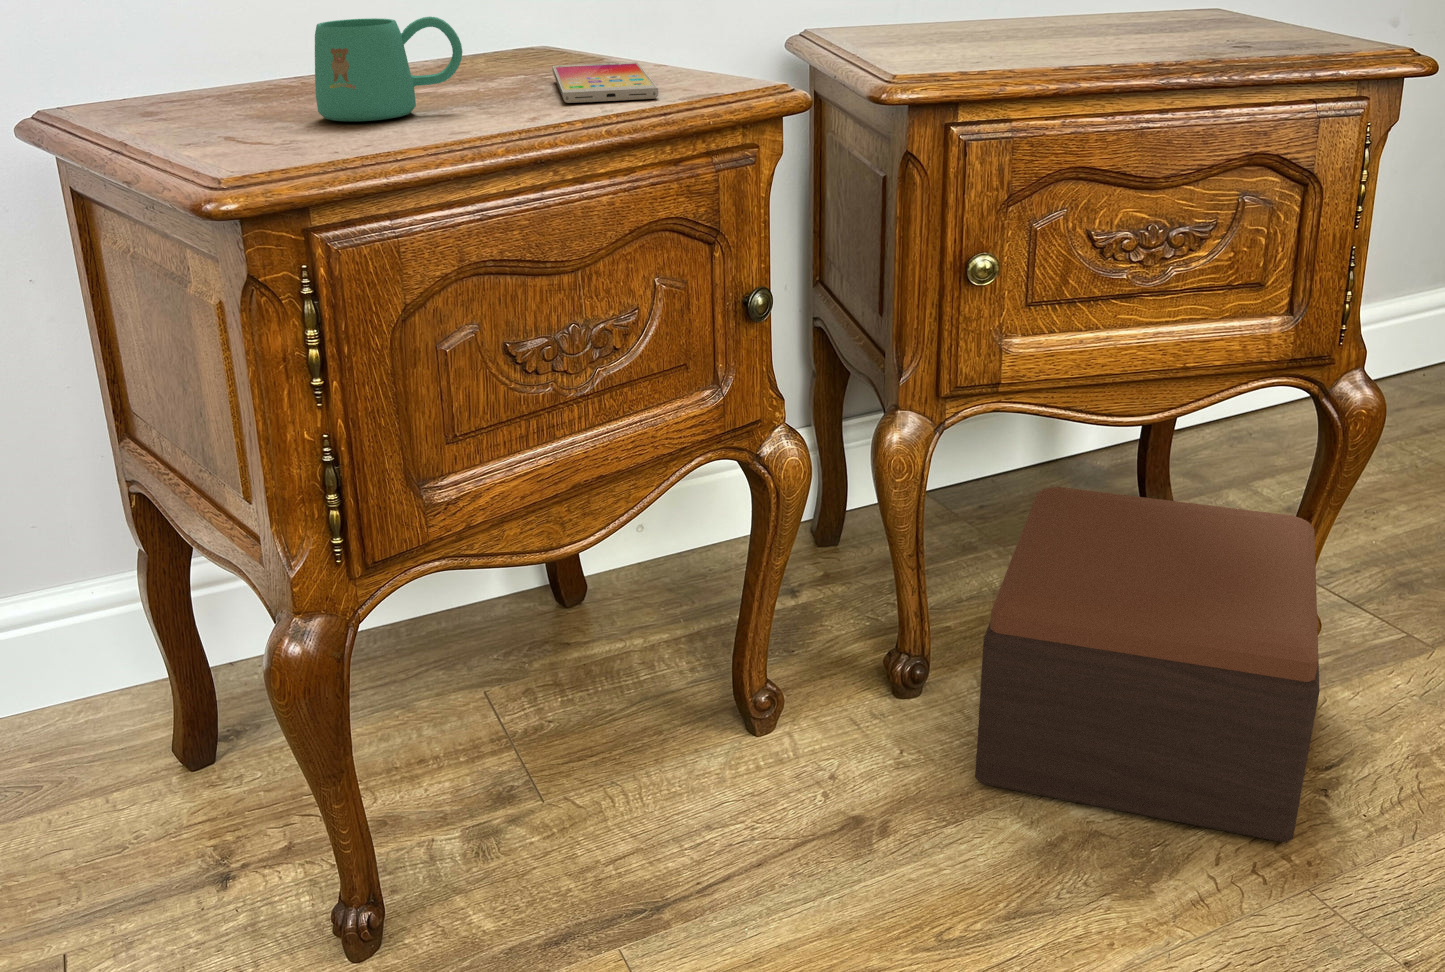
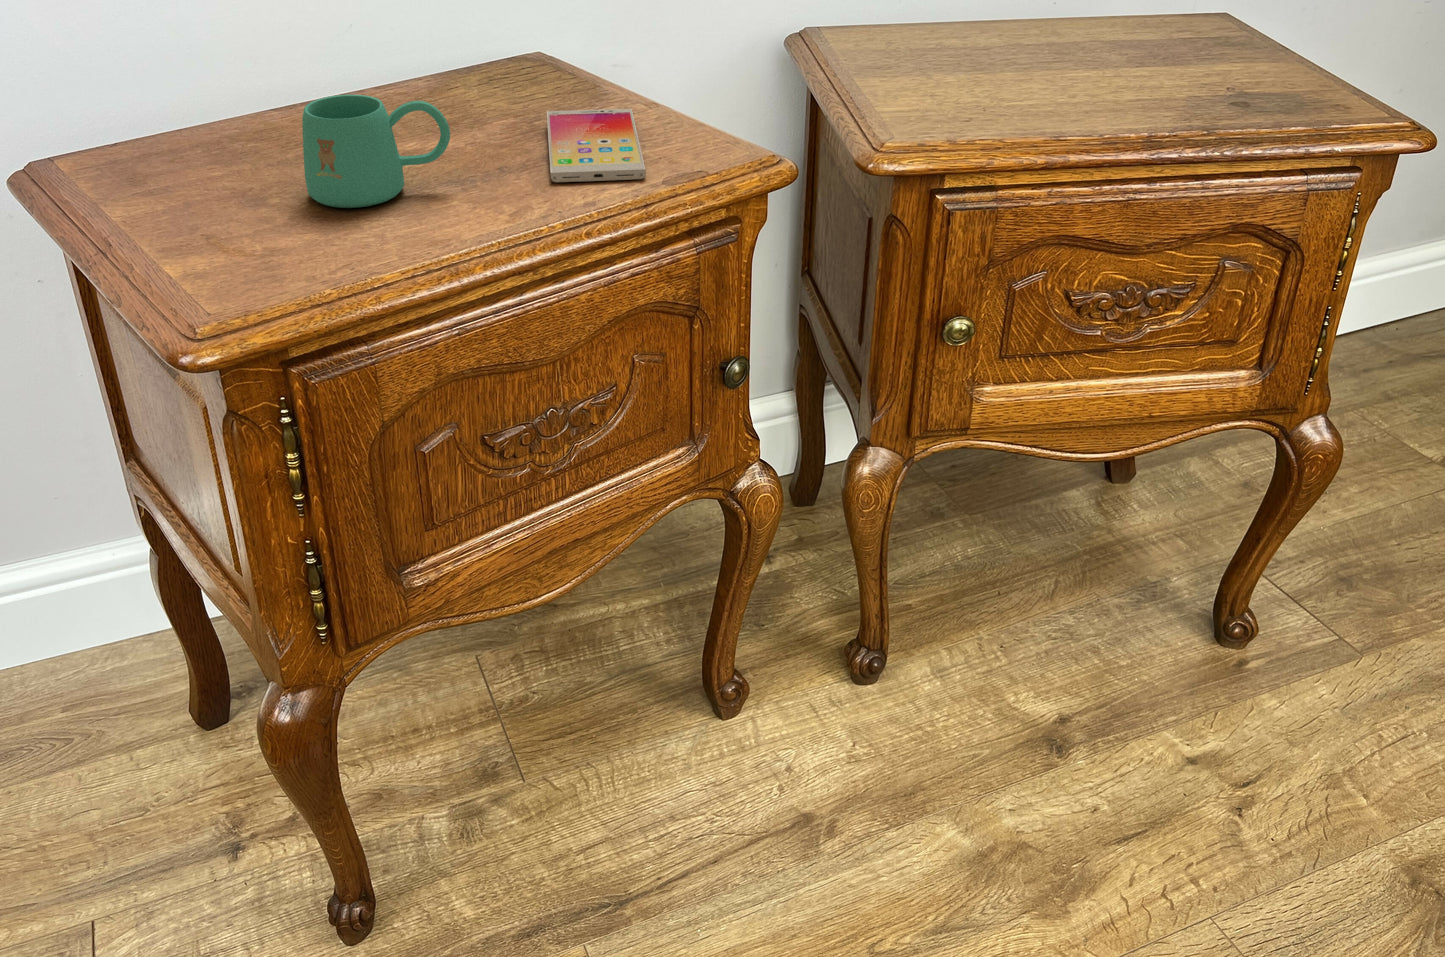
footstool: present [975,487,1320,843] -> none [920,501,1258,868]

